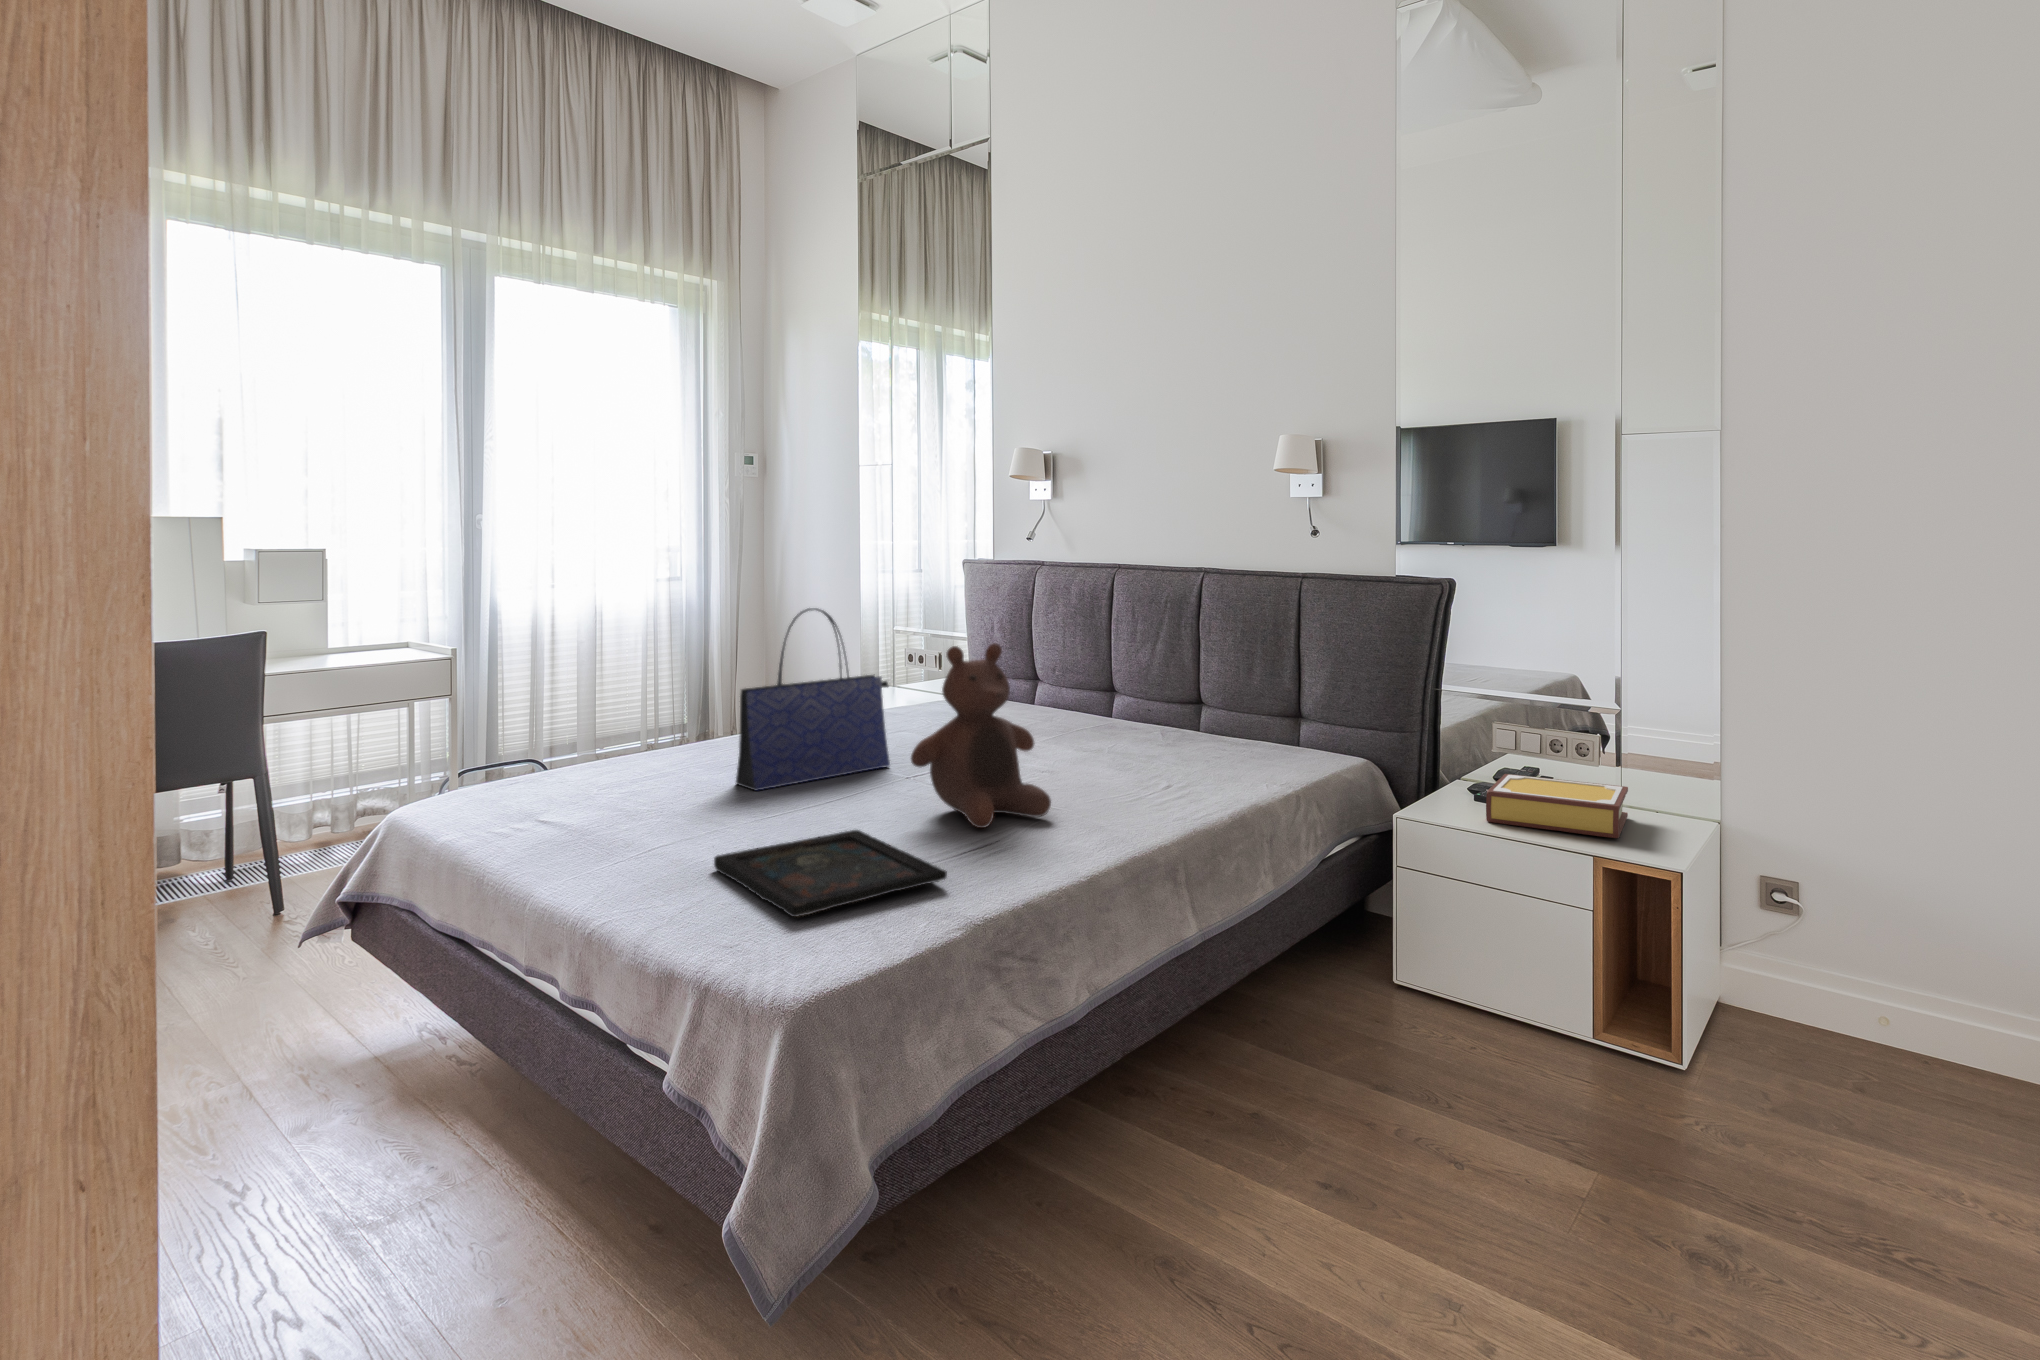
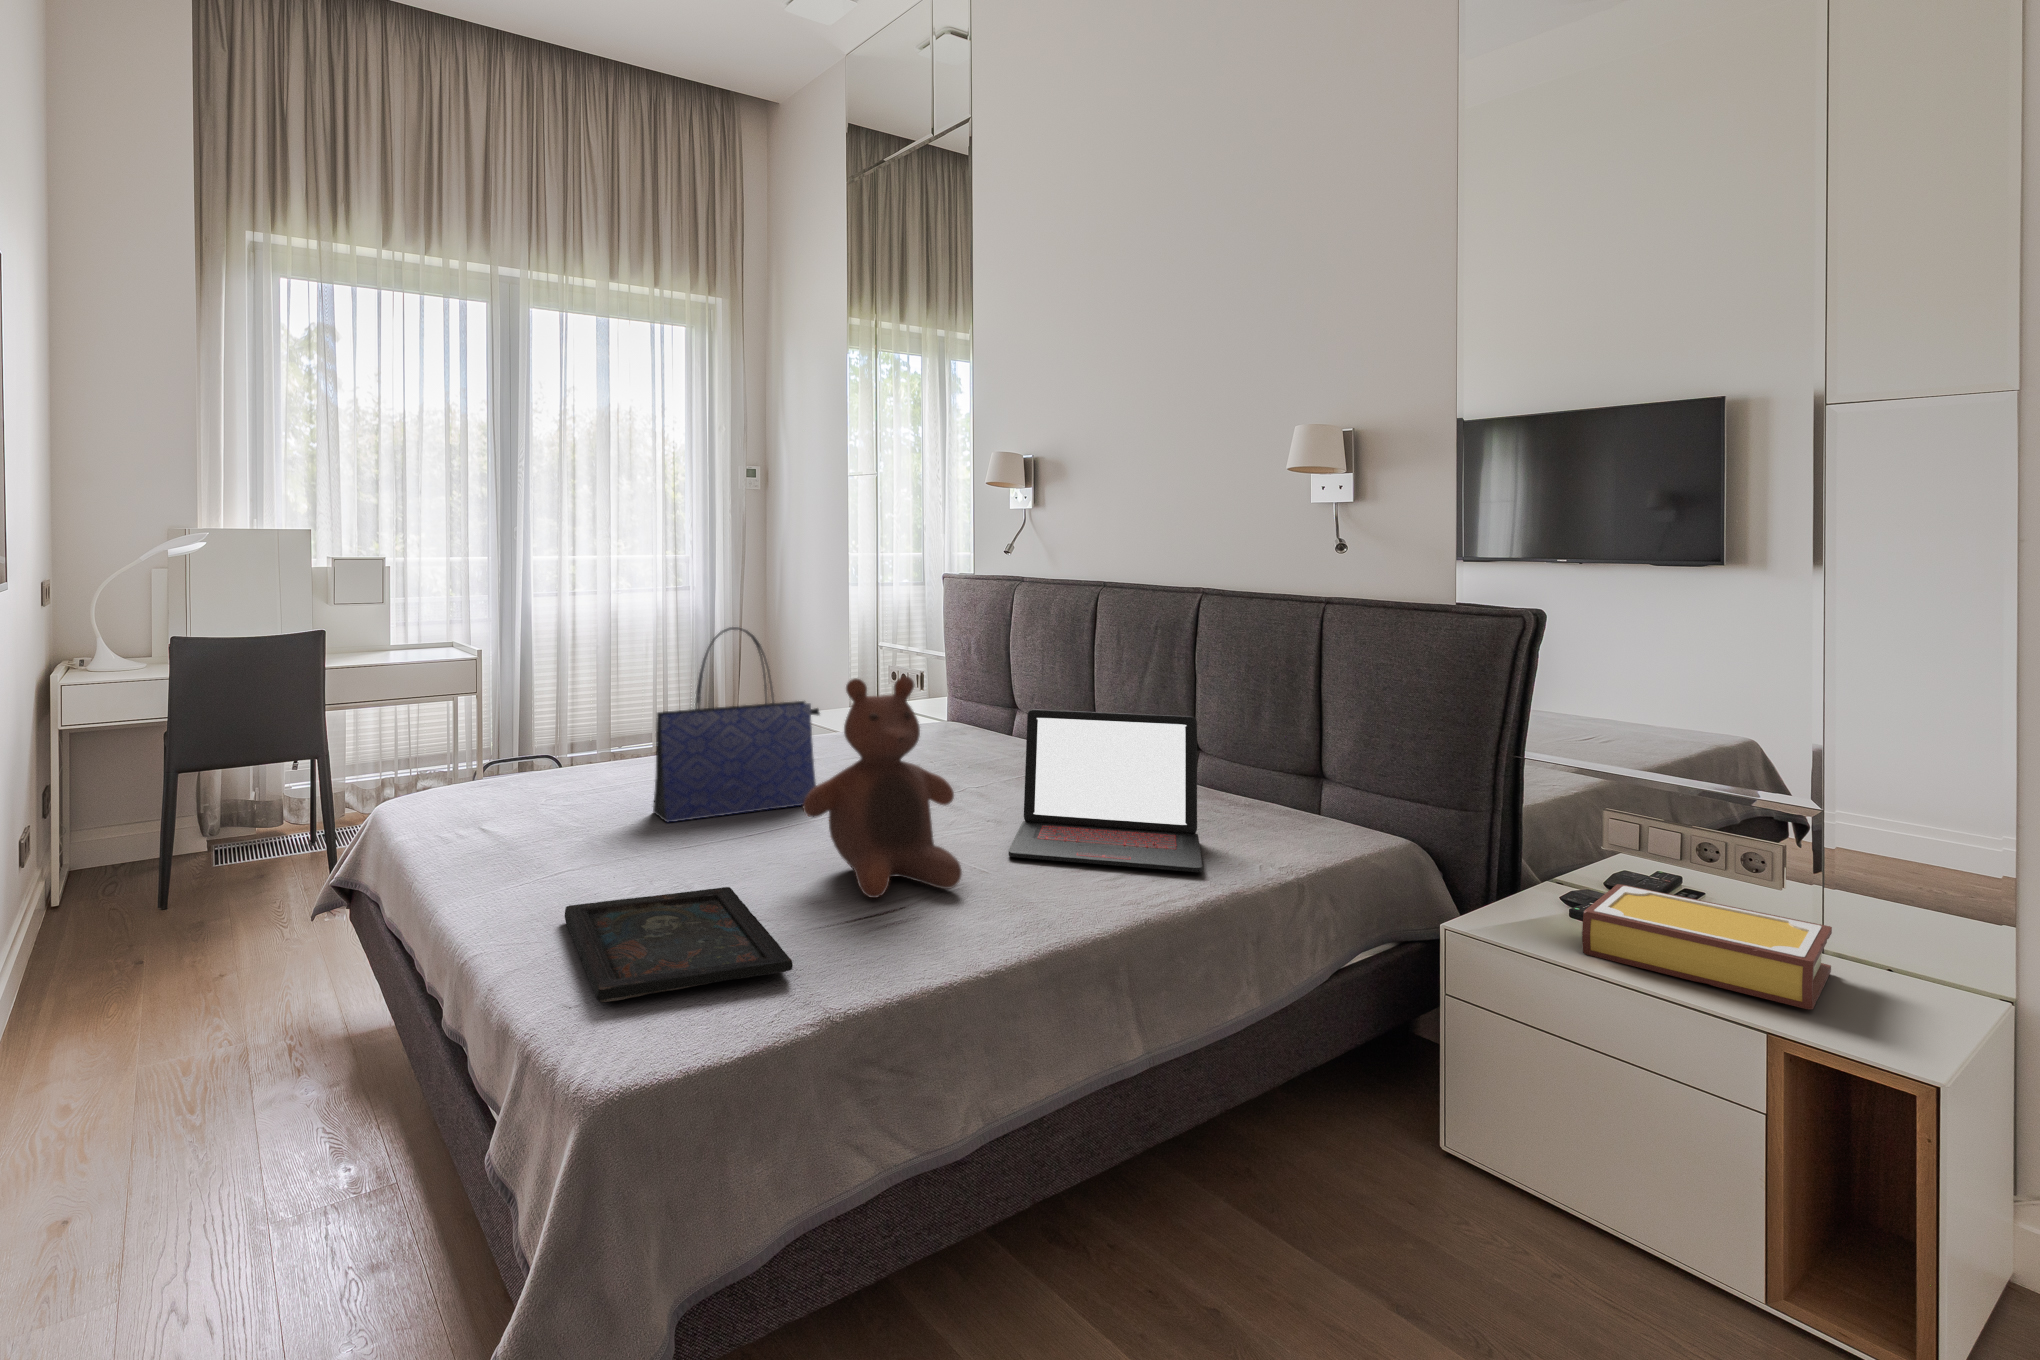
laptop: none [1077,671,1230,792] -> present [1008,709,1203,872]

